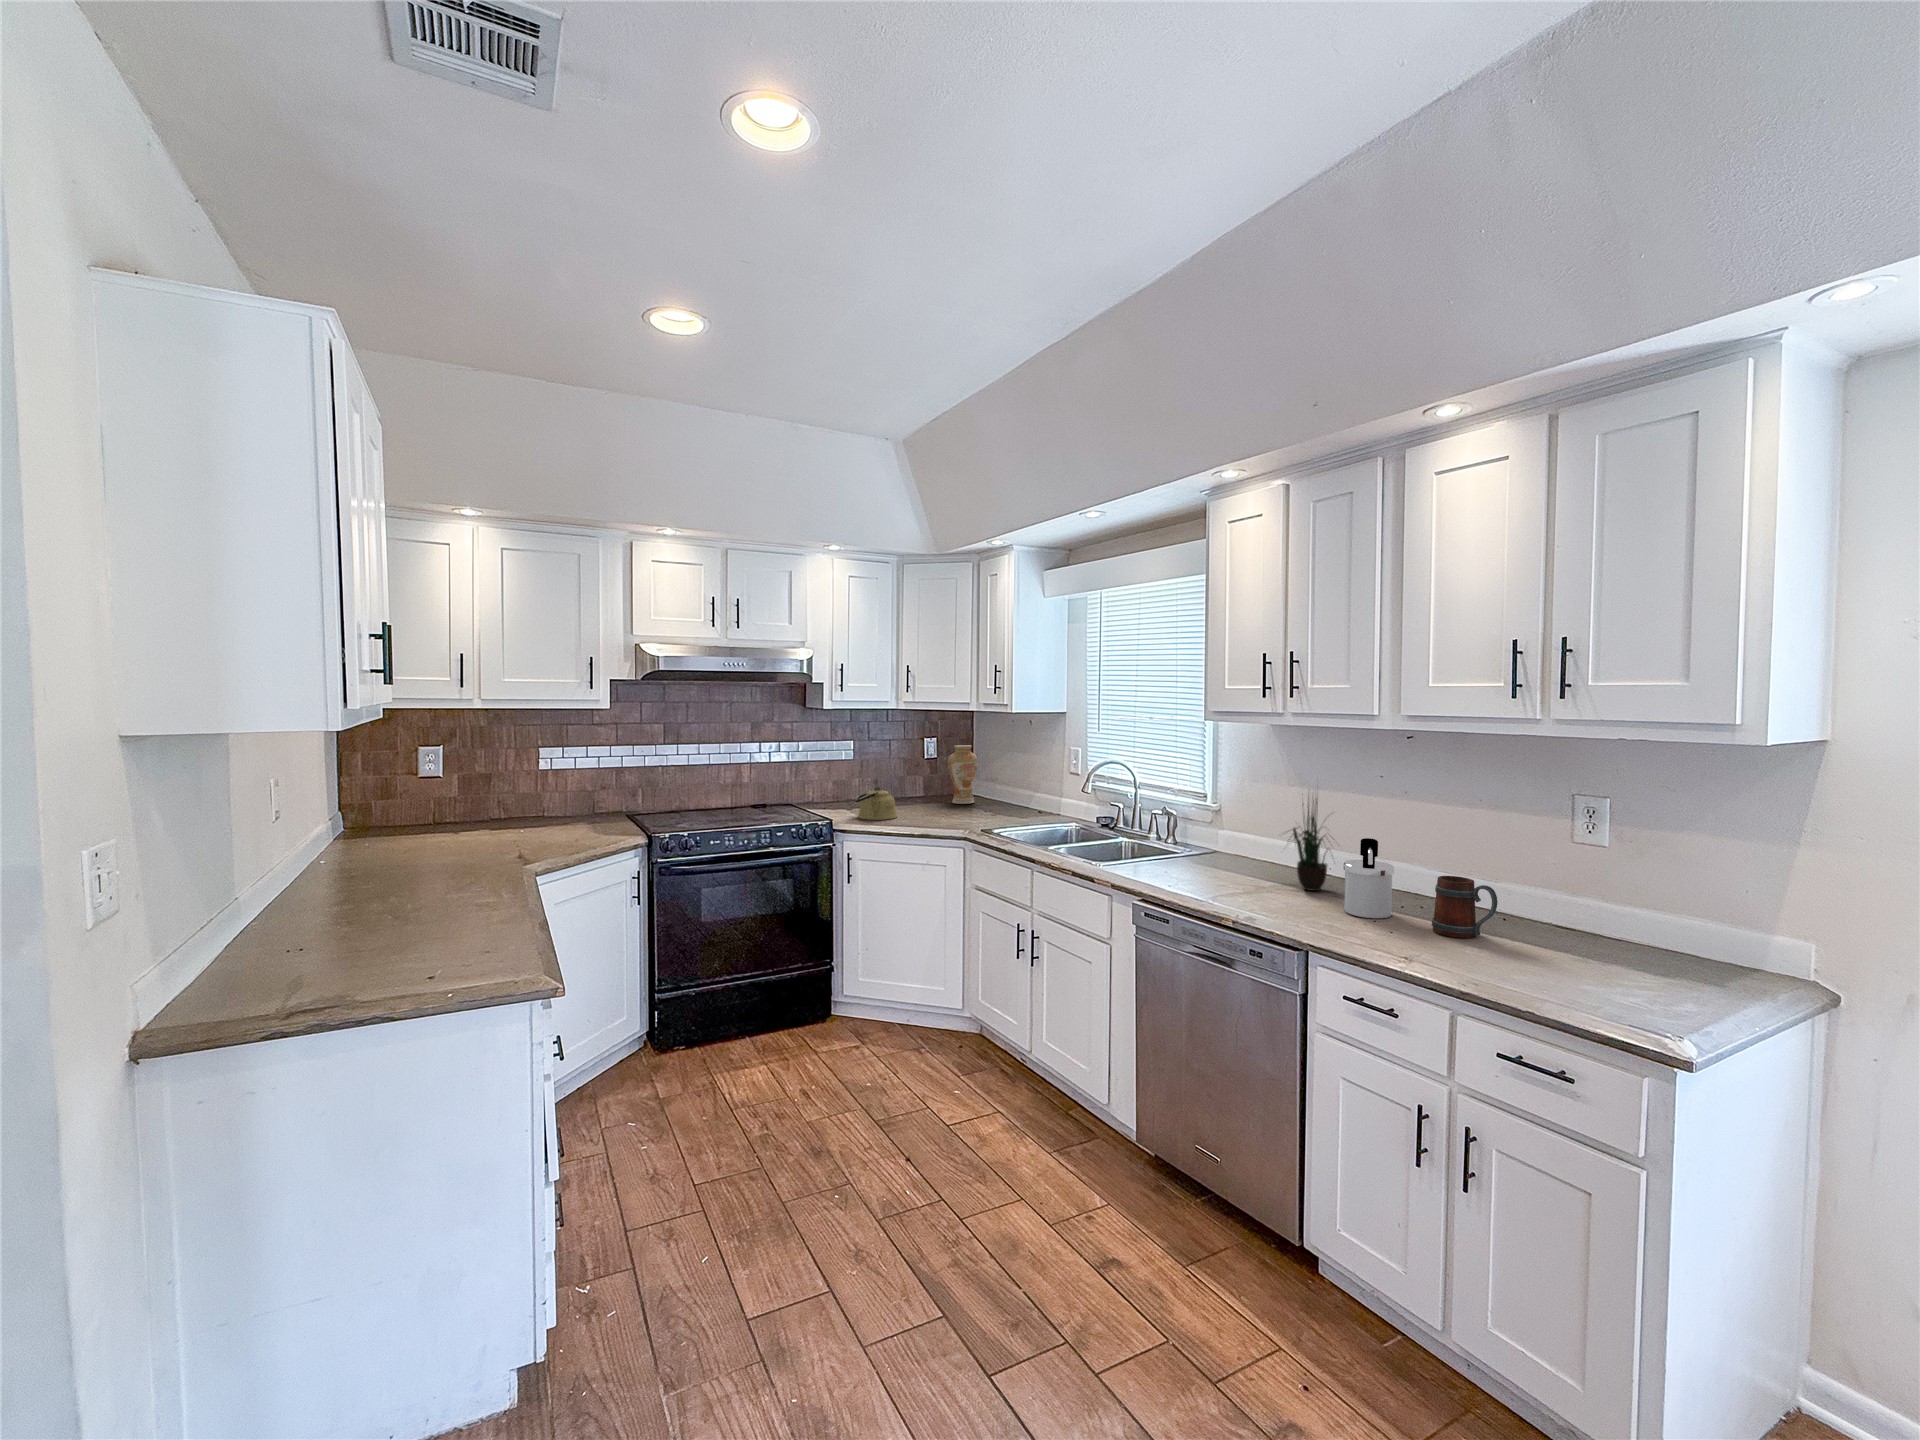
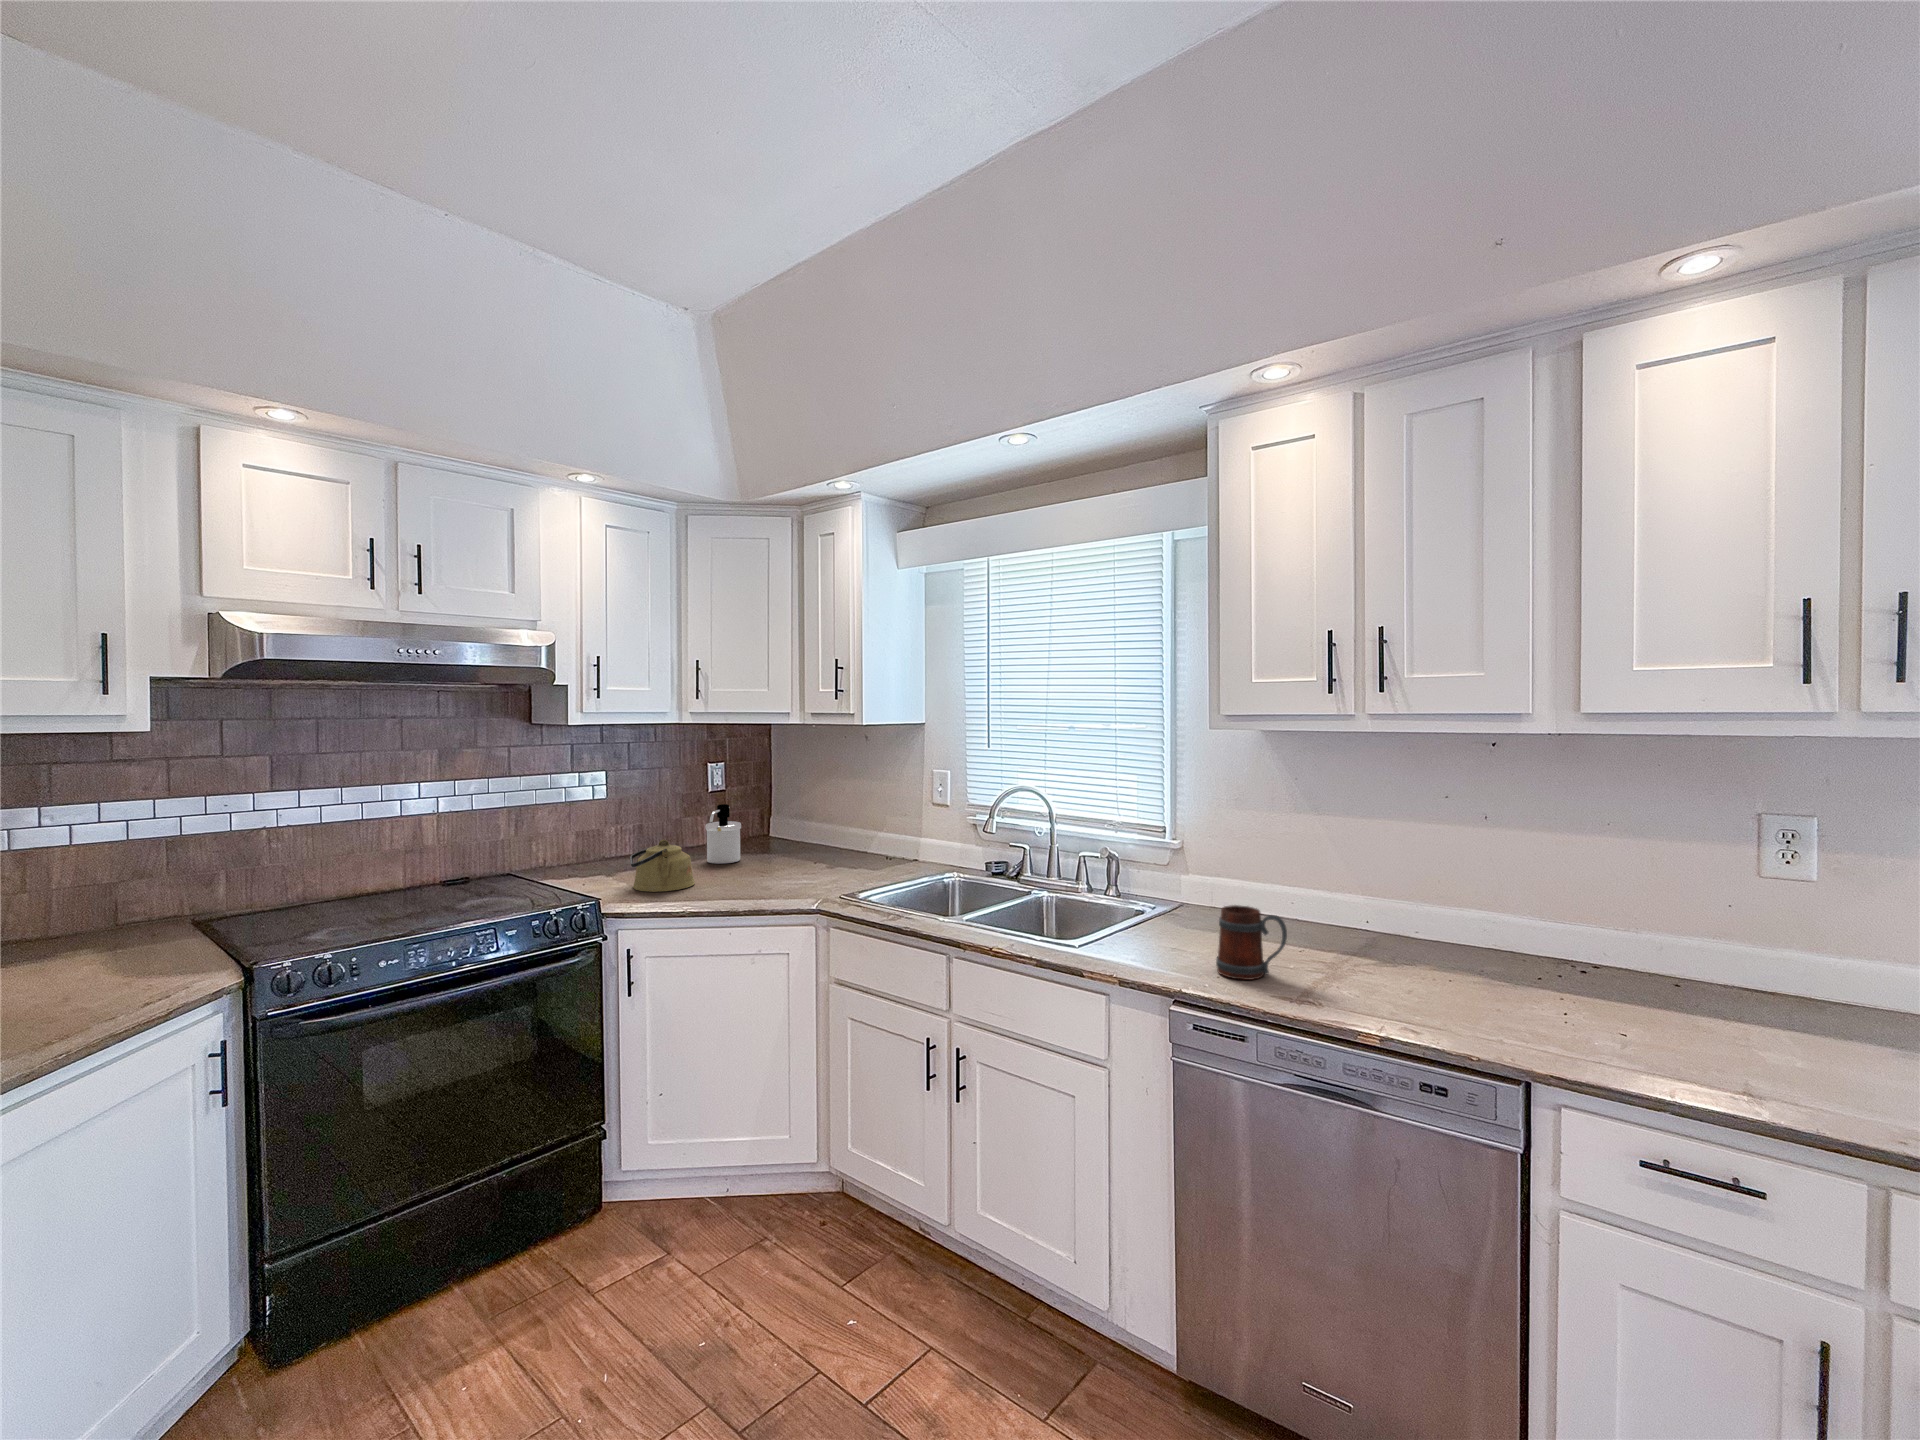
vase: present [948,745,978,804] -> none [748,771,790,853]
potted plant: present [1286,799,1327,891] -> none [1338,798,1430,961]
soap dispenser: present [1344,838,1394,918] -> present [706,804,741,864]
mug: present [1432,876,1498,938] -> present [1216,905,1287,980]

